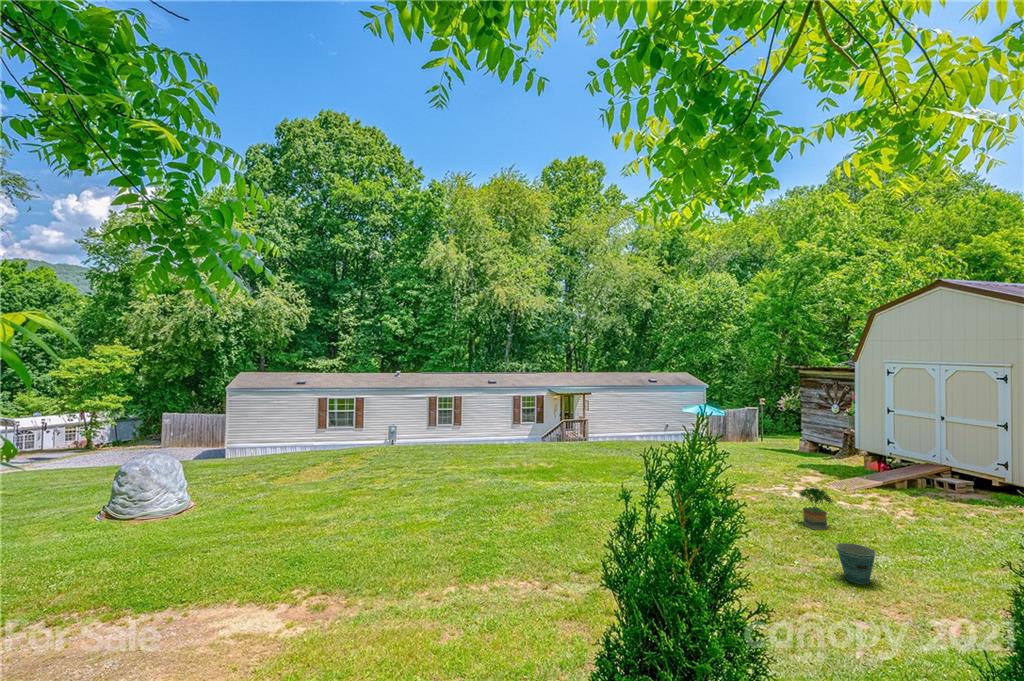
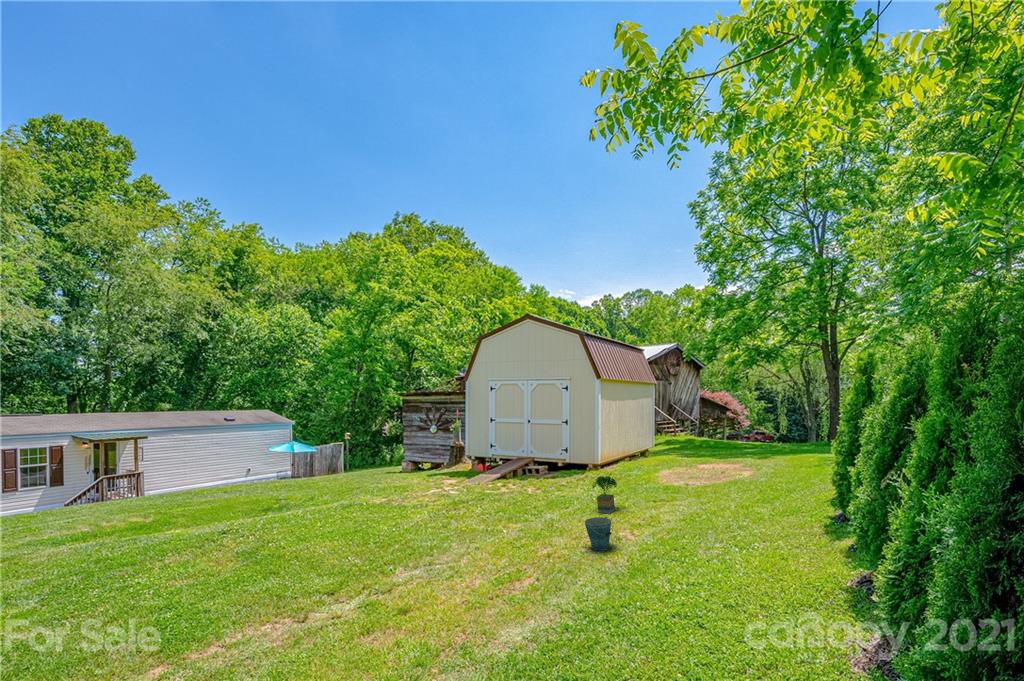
potted tree: present [799,488,832,530] -> present [592,476,617,514]

